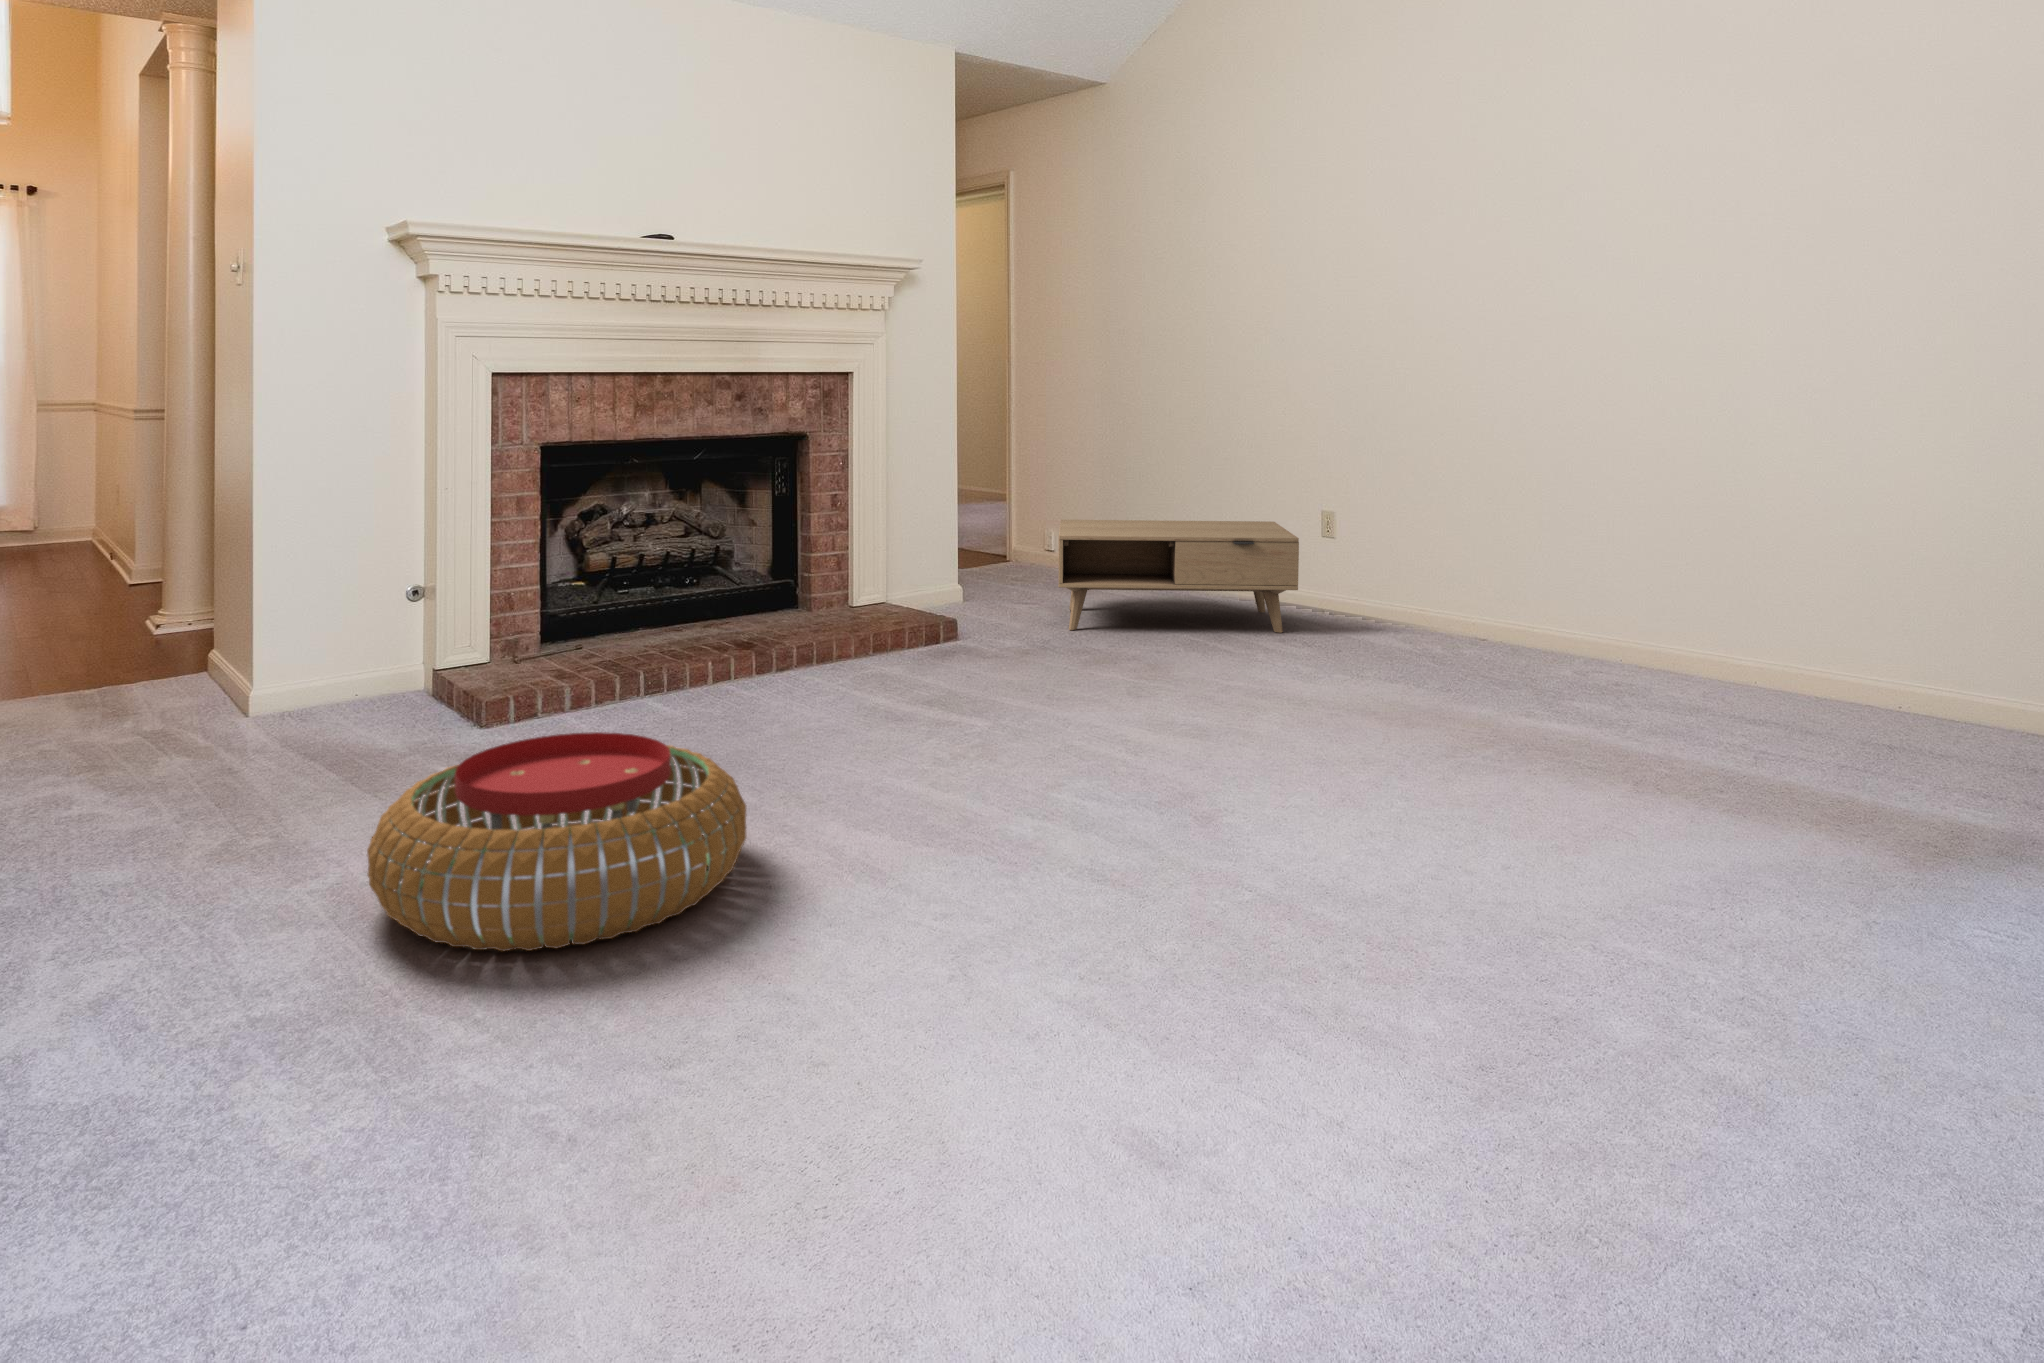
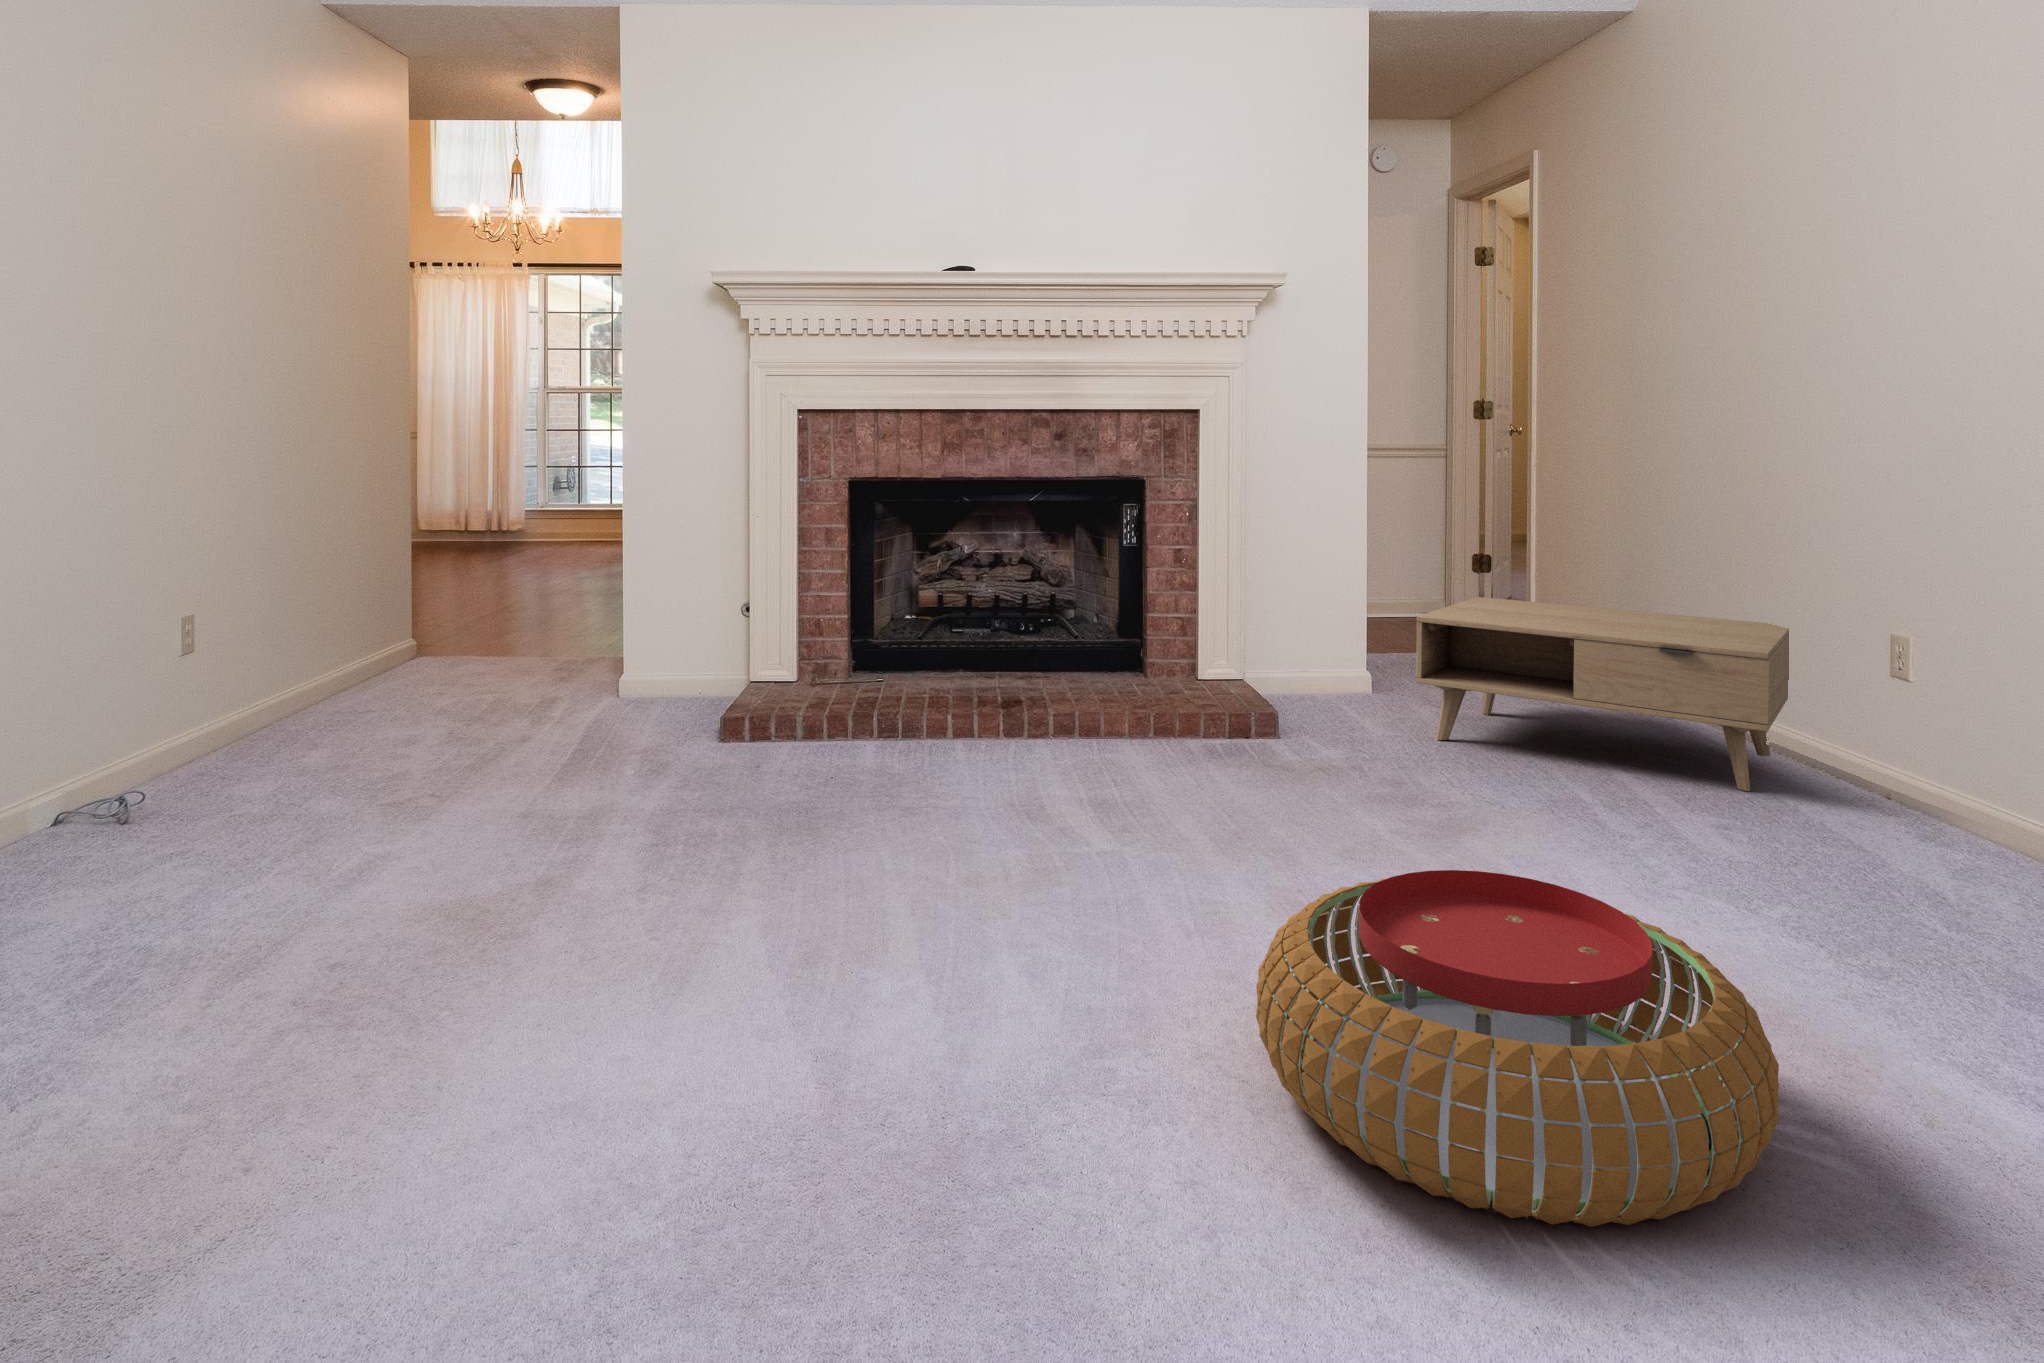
pouf: present [367,732,747,951] -> present [1256,870,1779,1227]

